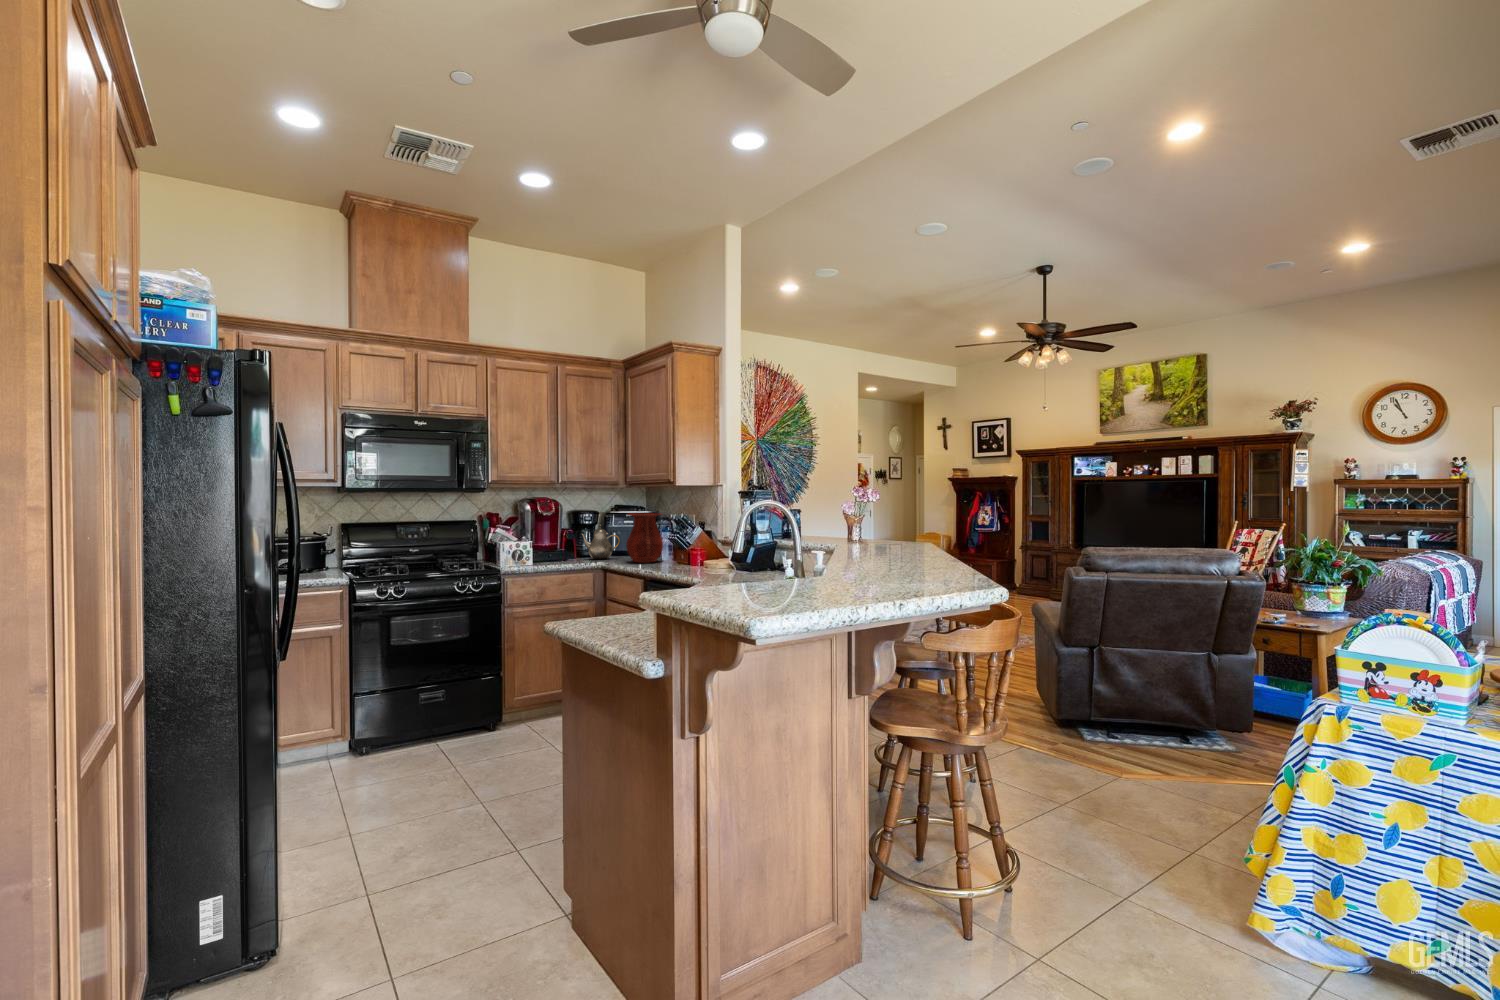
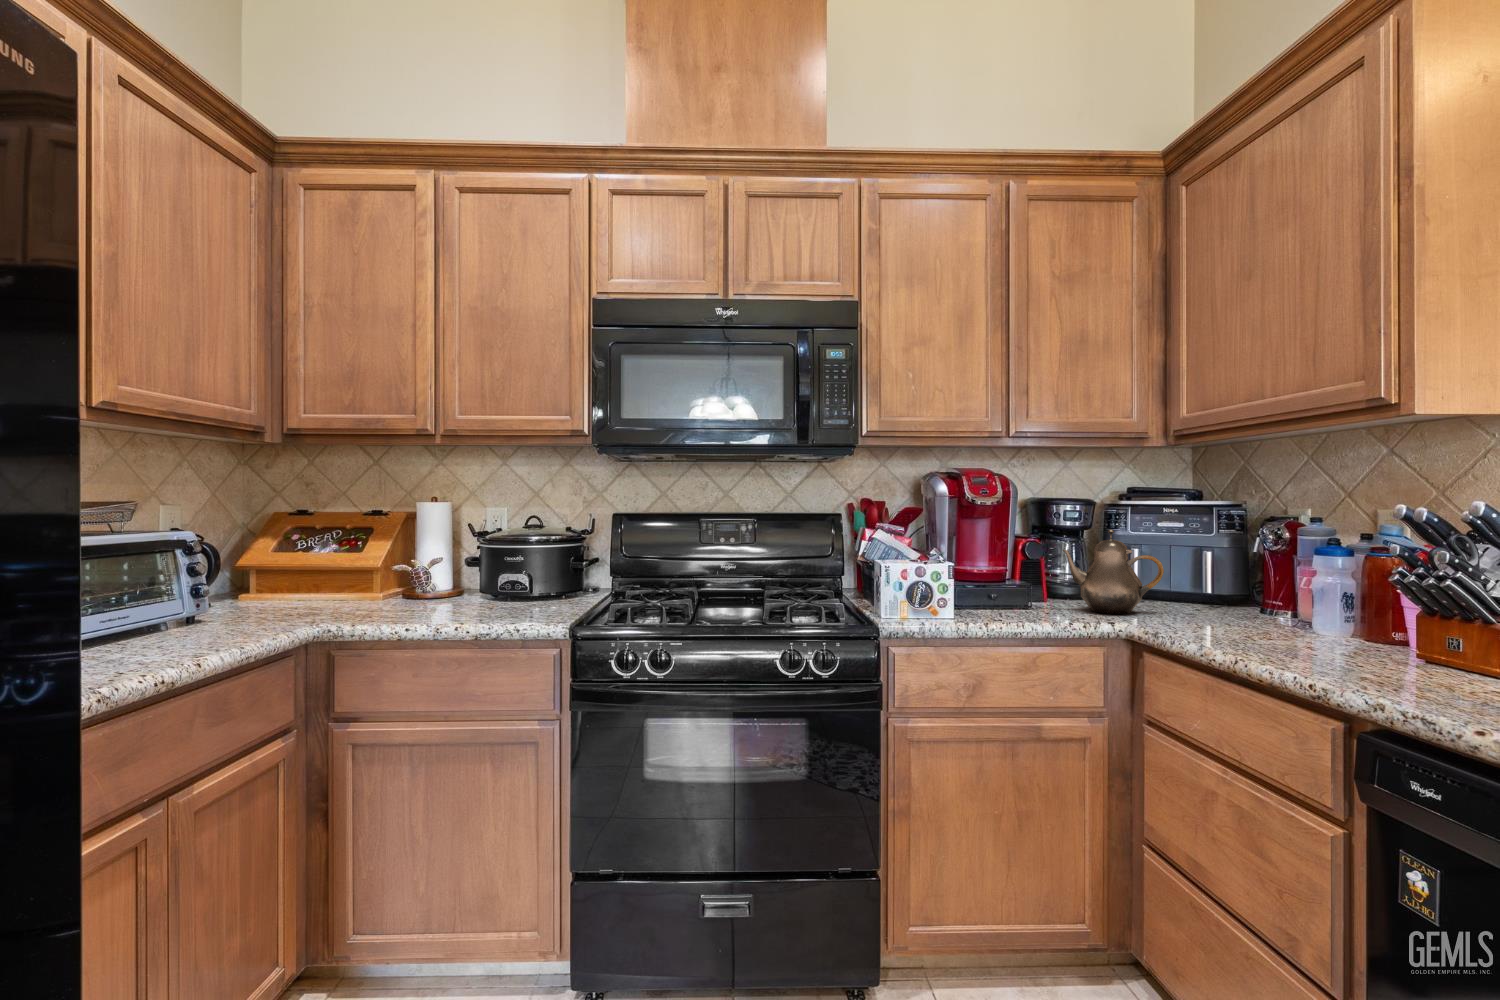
vase: present [626,513,663,563] -> none [1200,503,1329,643]

